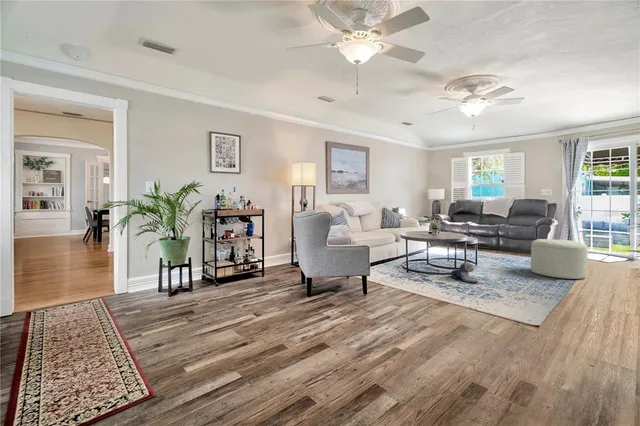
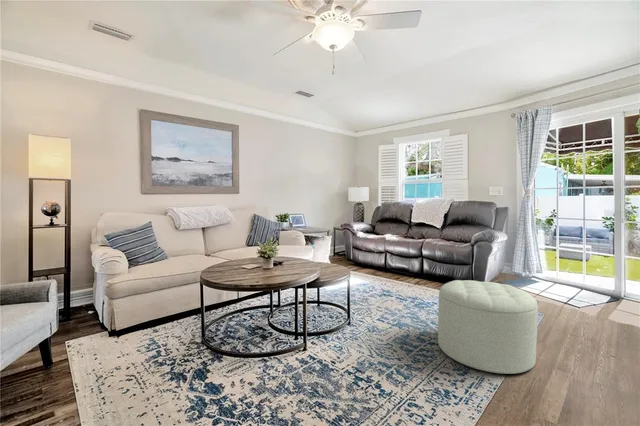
plush toy: present [451,262,479,283] -> none [259,346,297,402]

